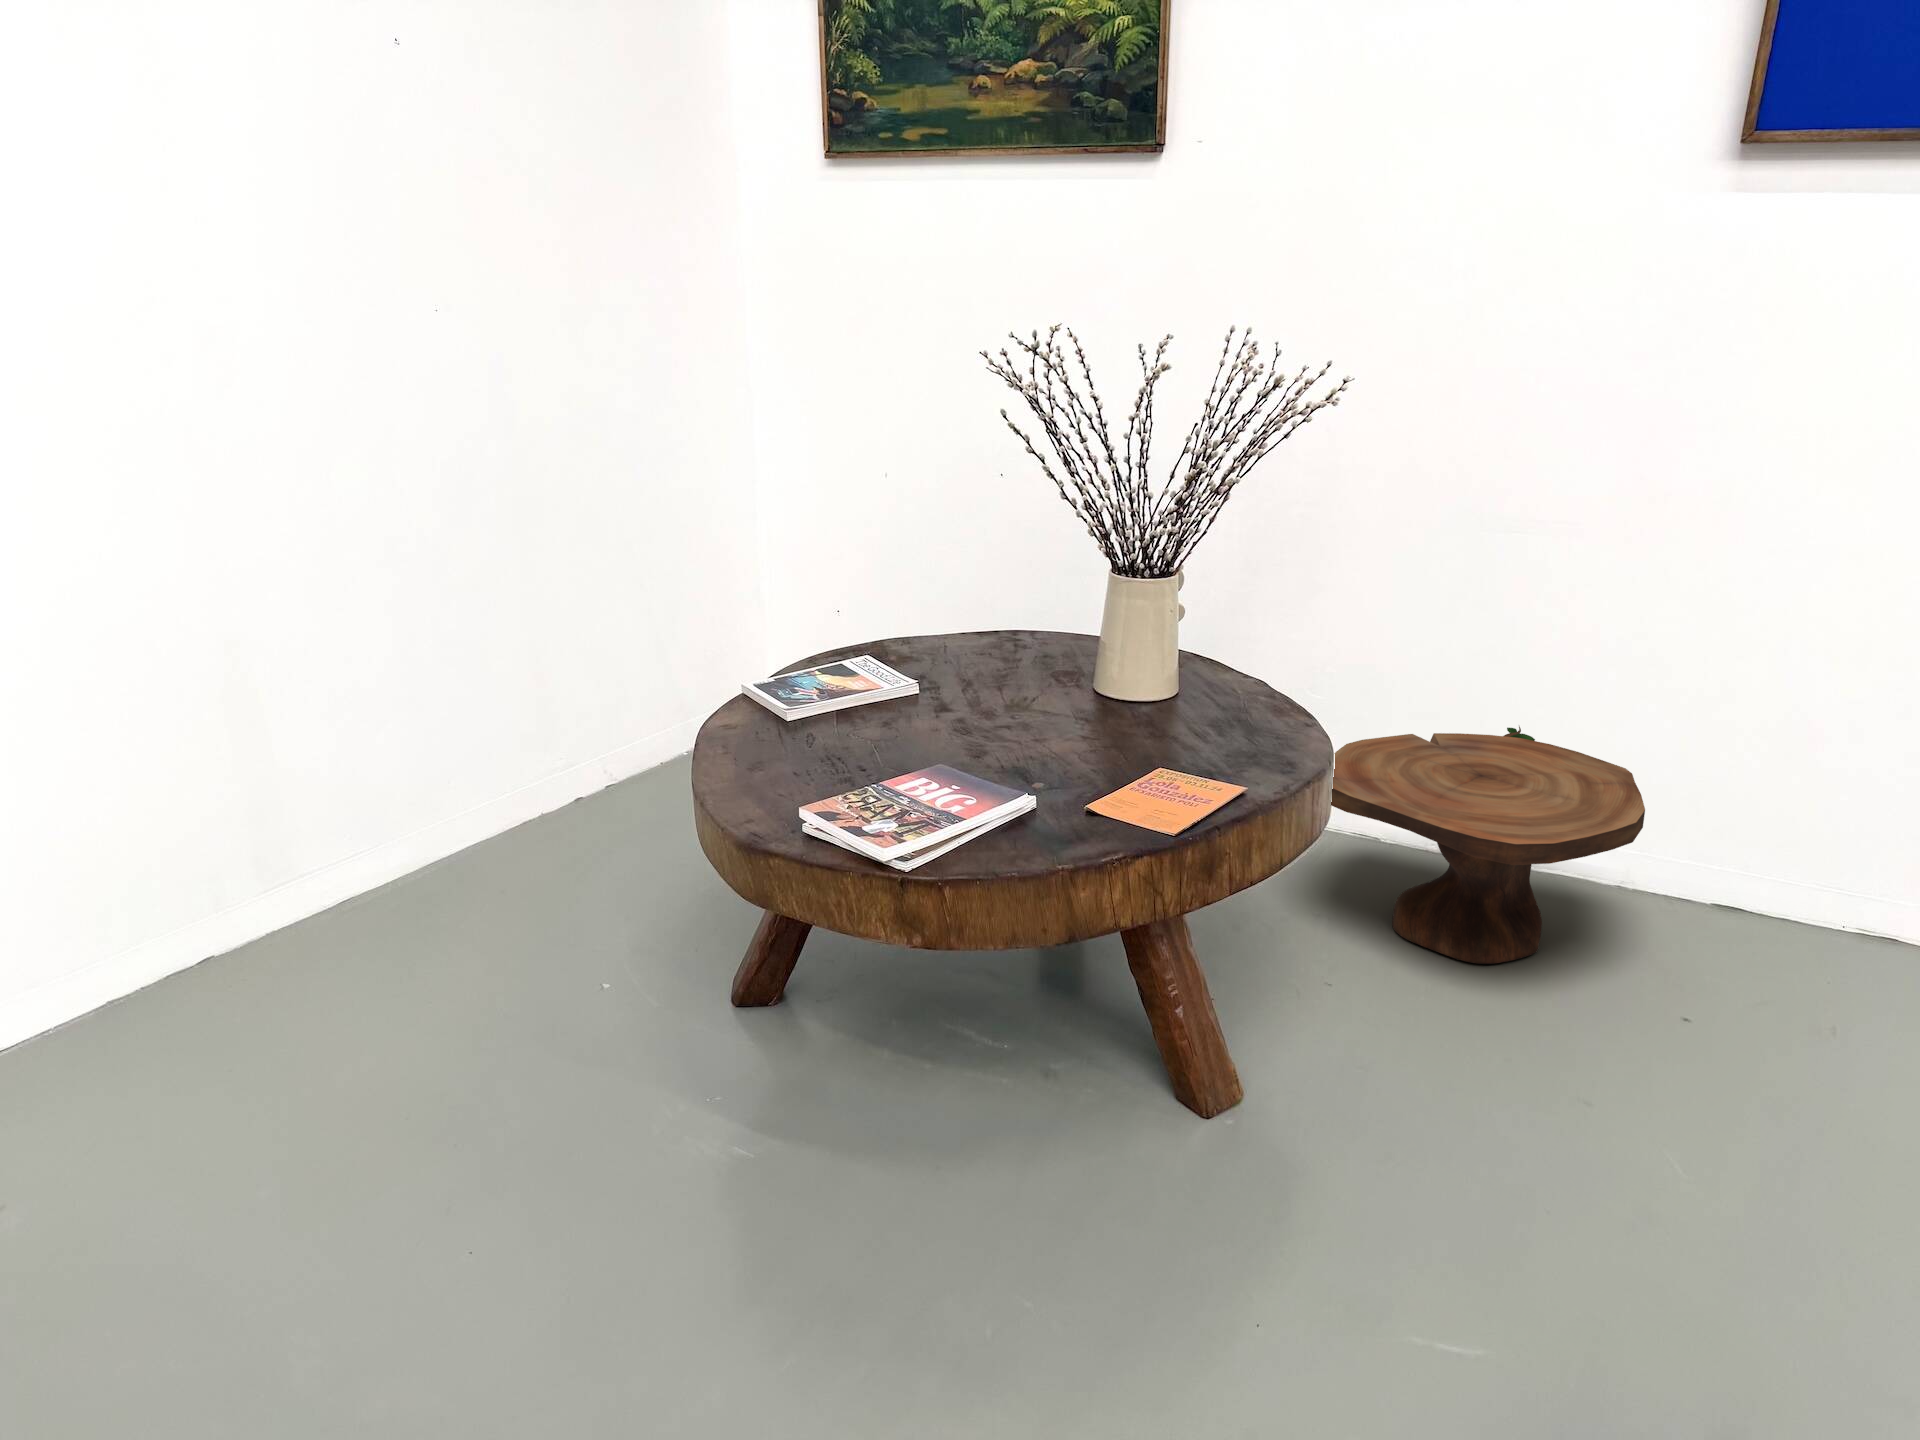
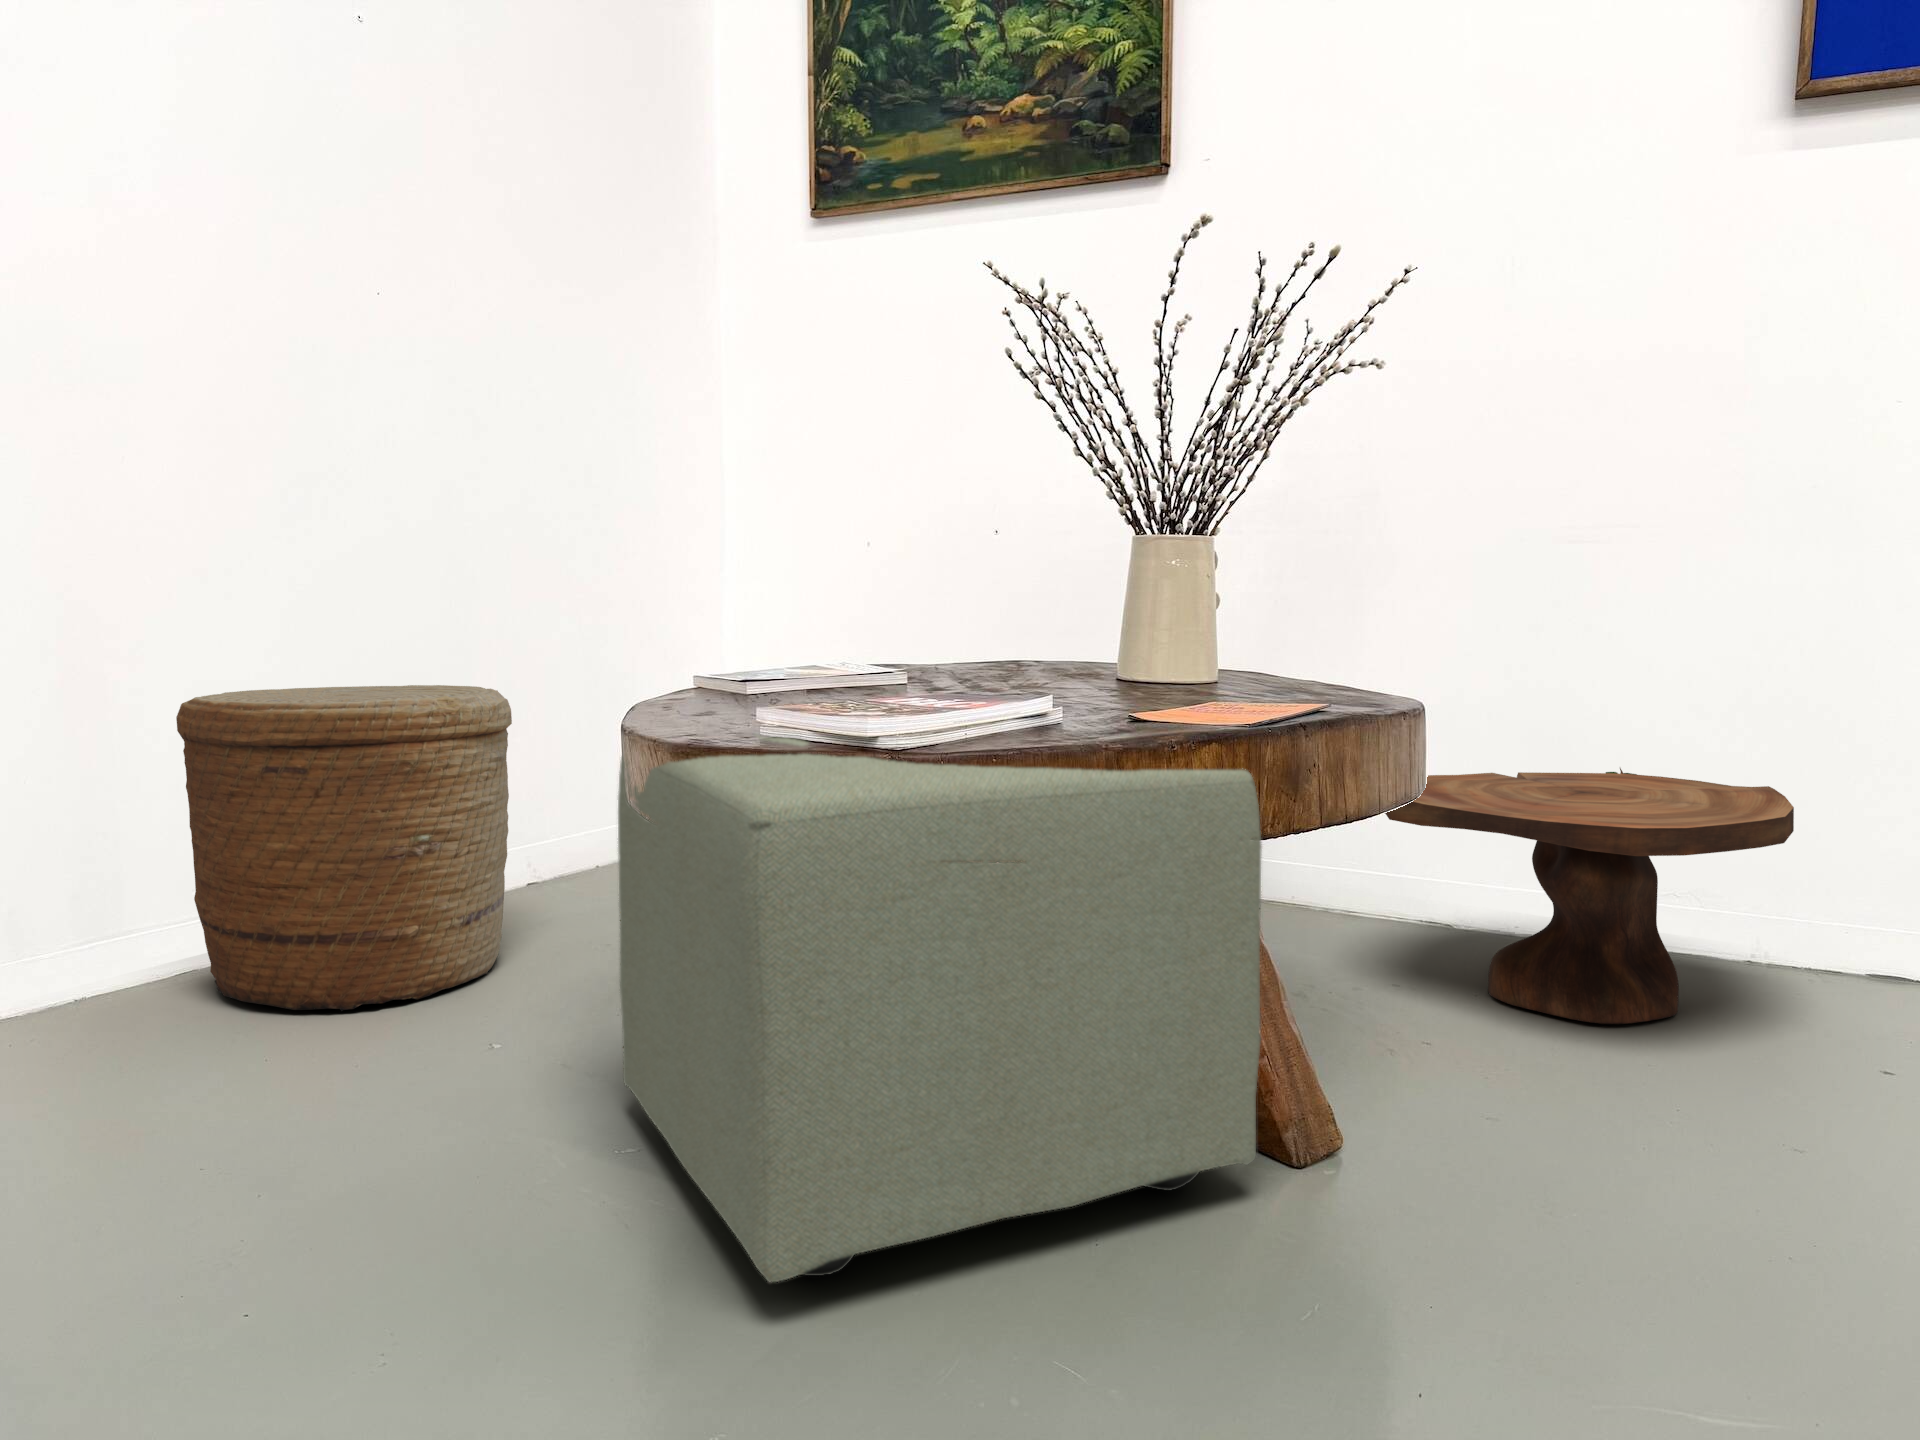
woven basket: none [321,660,598,954] -> present [176,685,512,1011]
ottoman: none [707,755,1212,1266] -> present [618,736,1262,1283]

